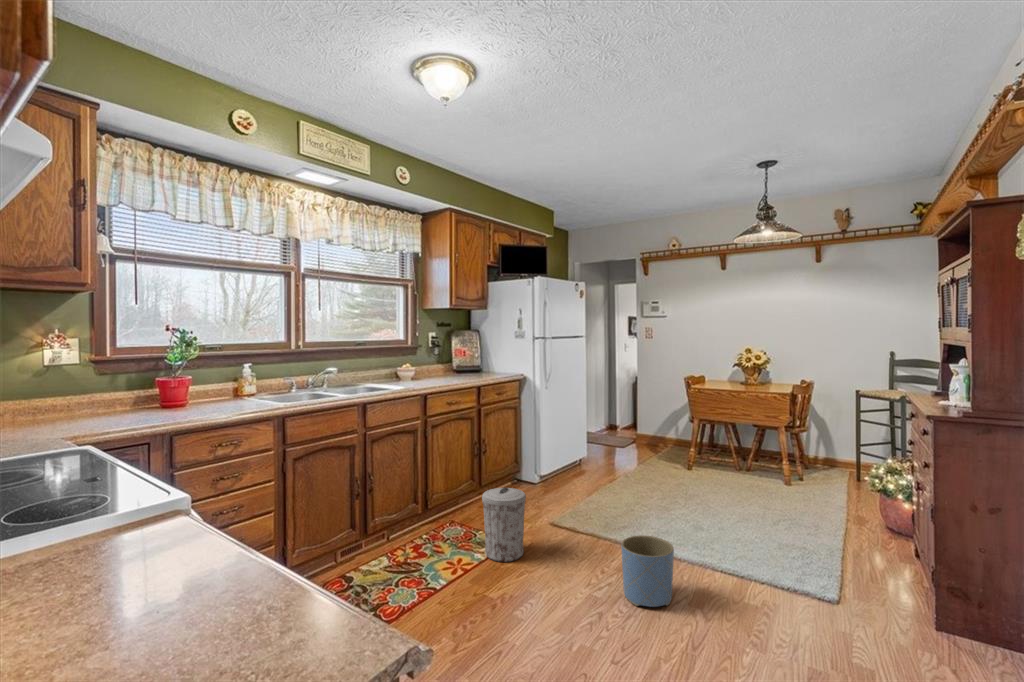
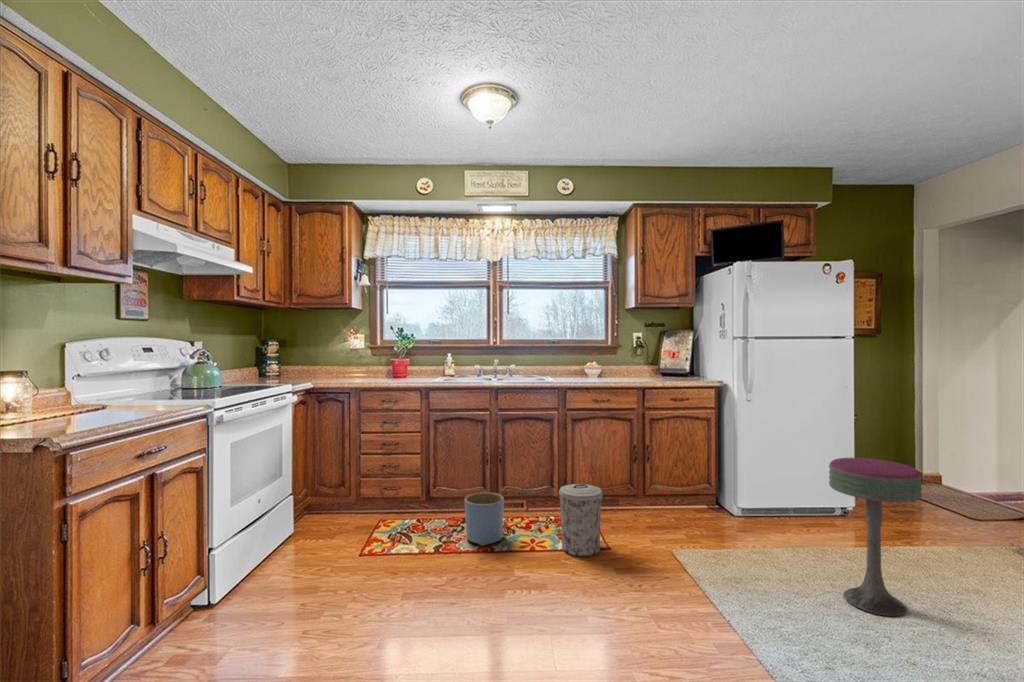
bar stool: none [668,420,721,521] -> present [829,458,922,616]
planter: present [621,535,674,607] -> present [465,492,504,546]

